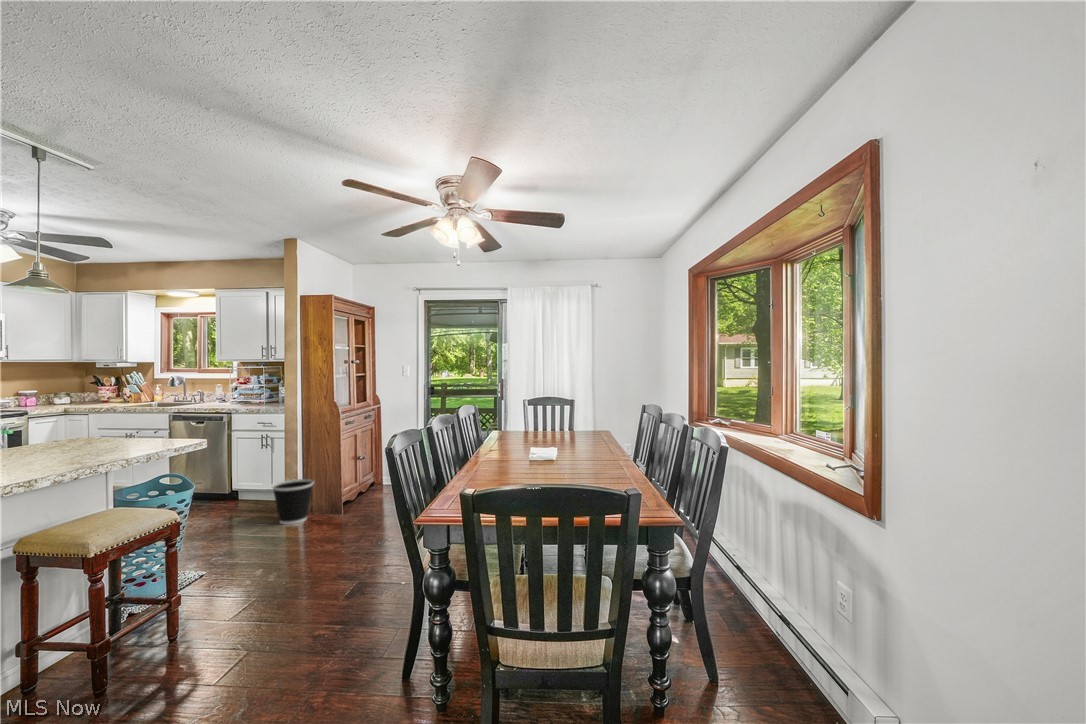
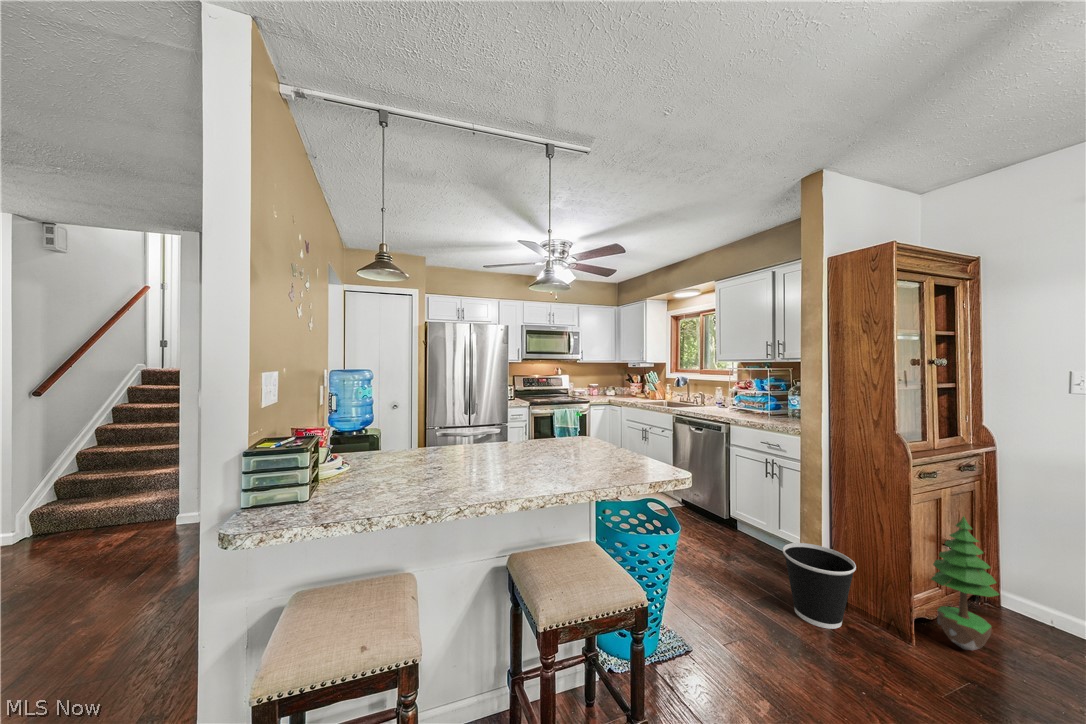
potted tree: none [349,440,376,508] -> present [931,516,999,650]

